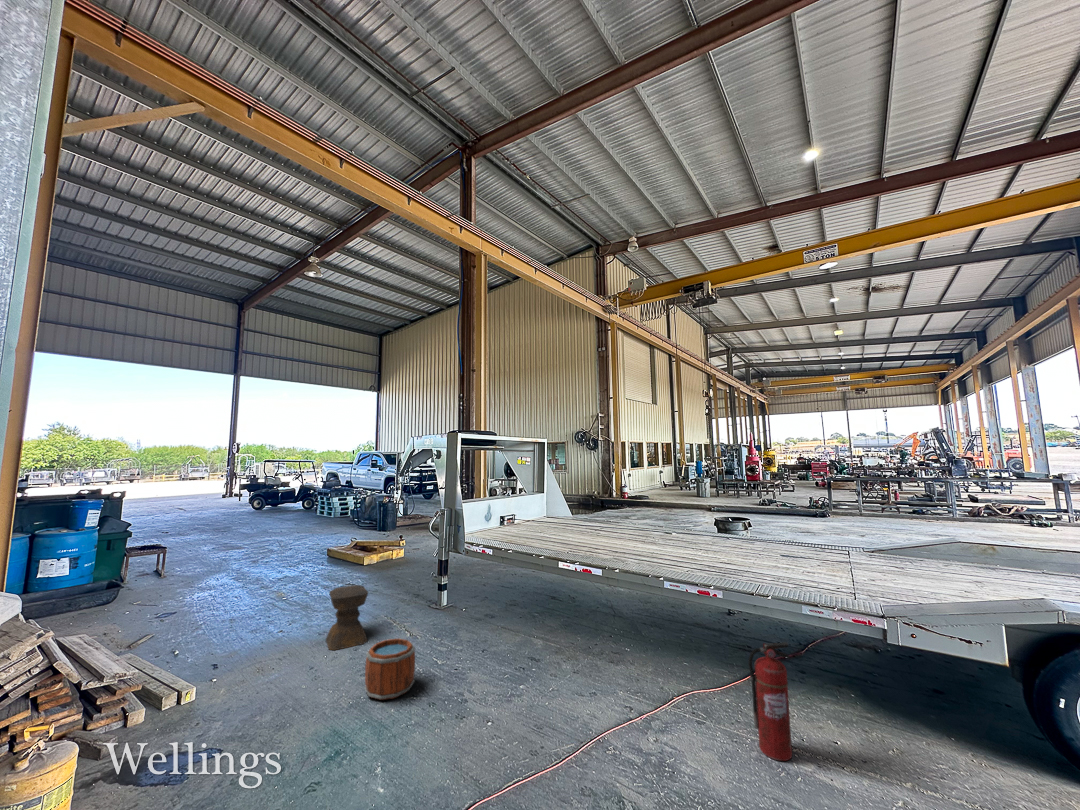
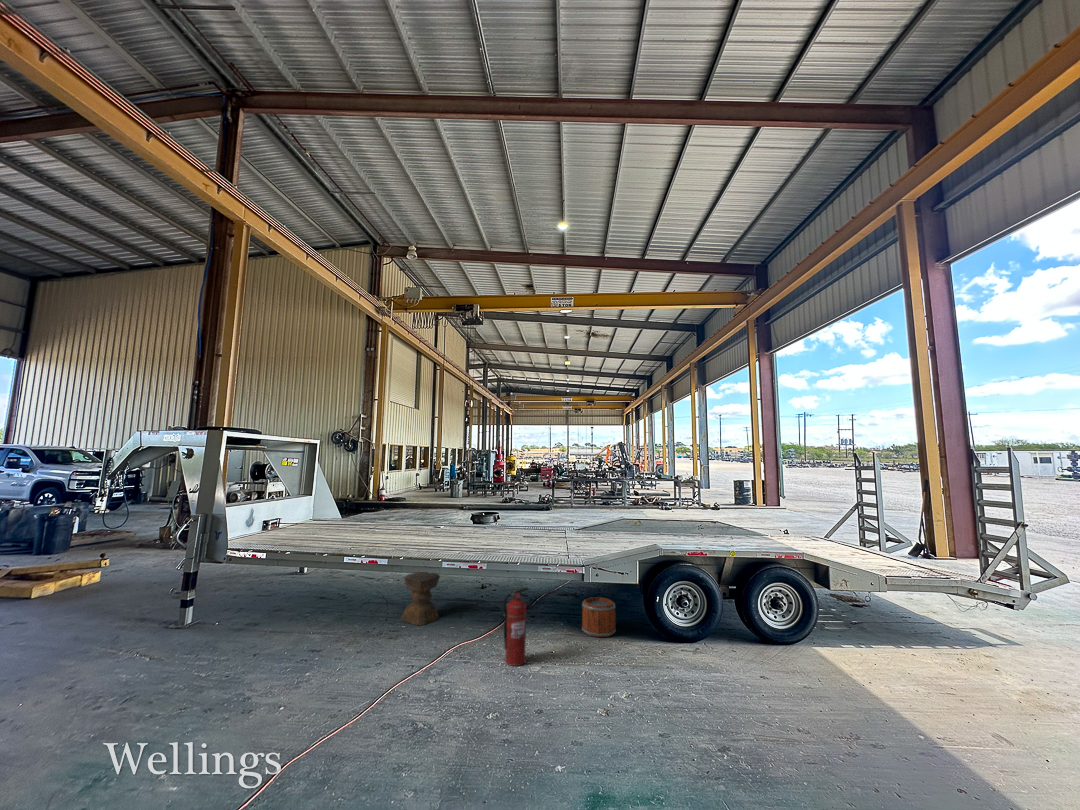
stool: present [326,585,368,650] -> present [401,571,440,625]
bucket: present [365,639,415,700] -> present [582,597,616,637]

